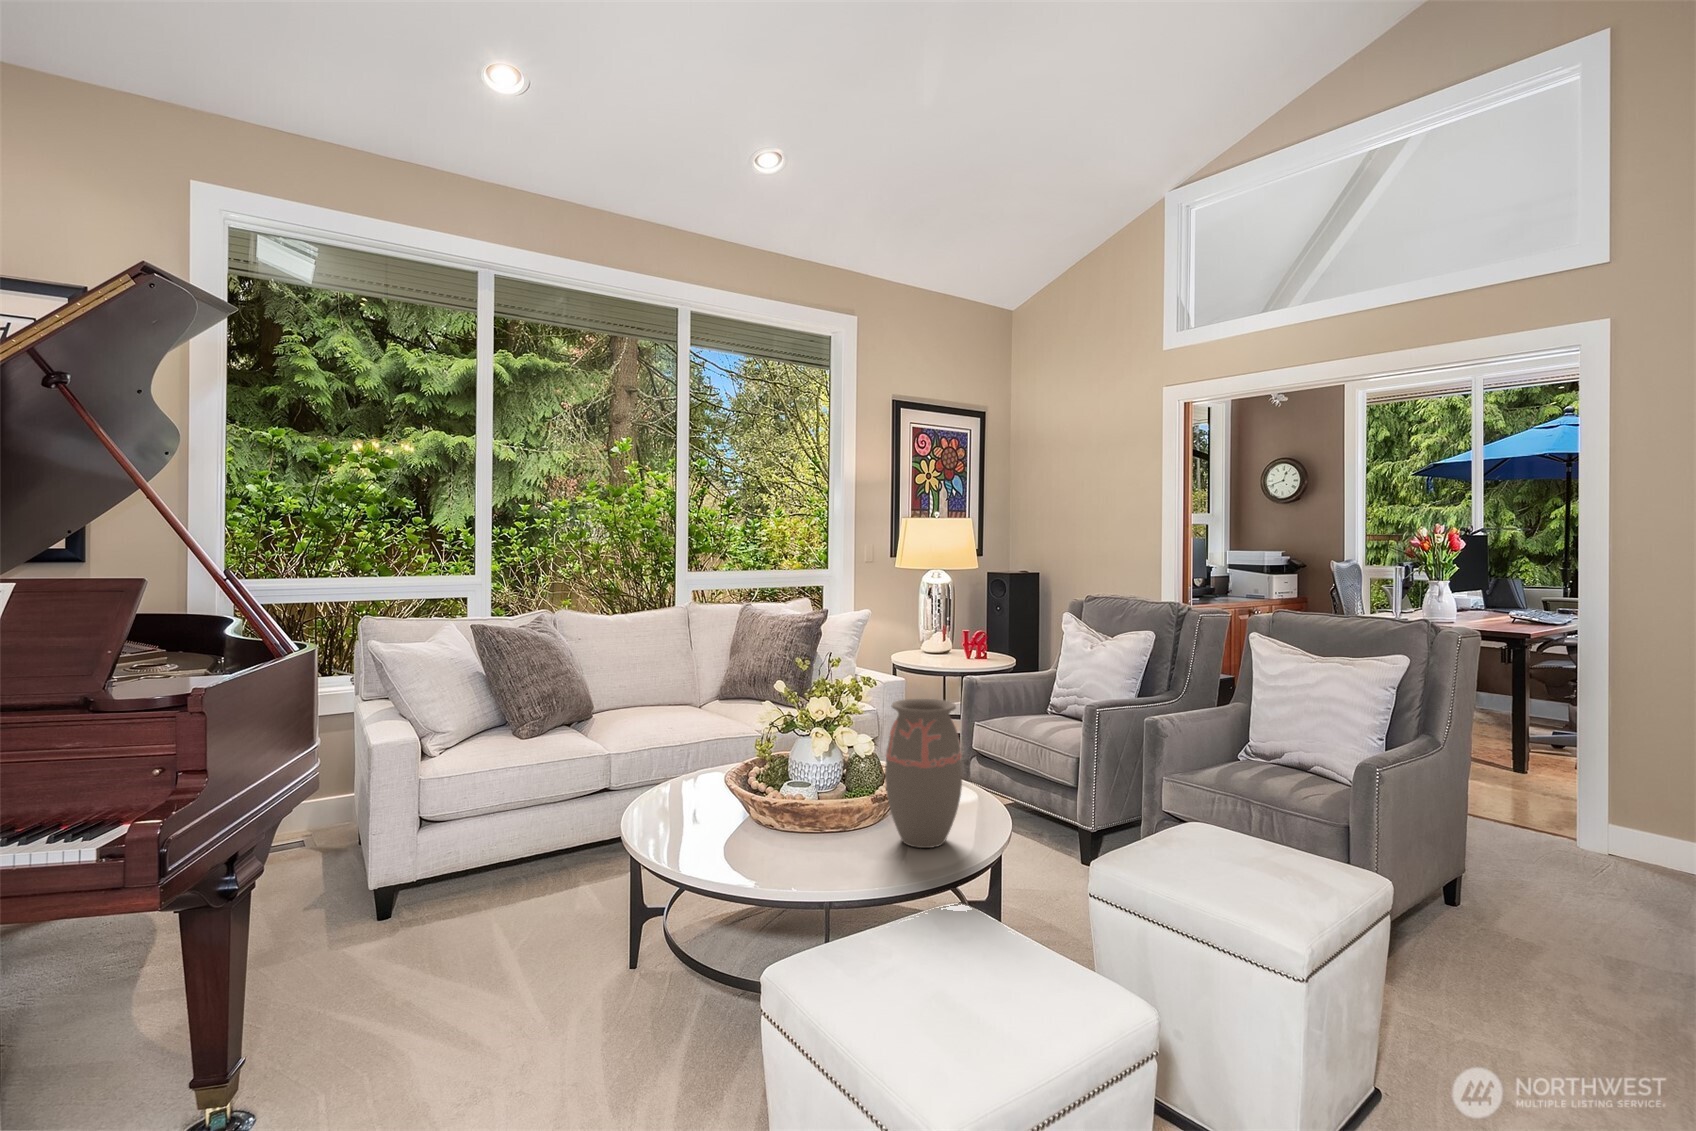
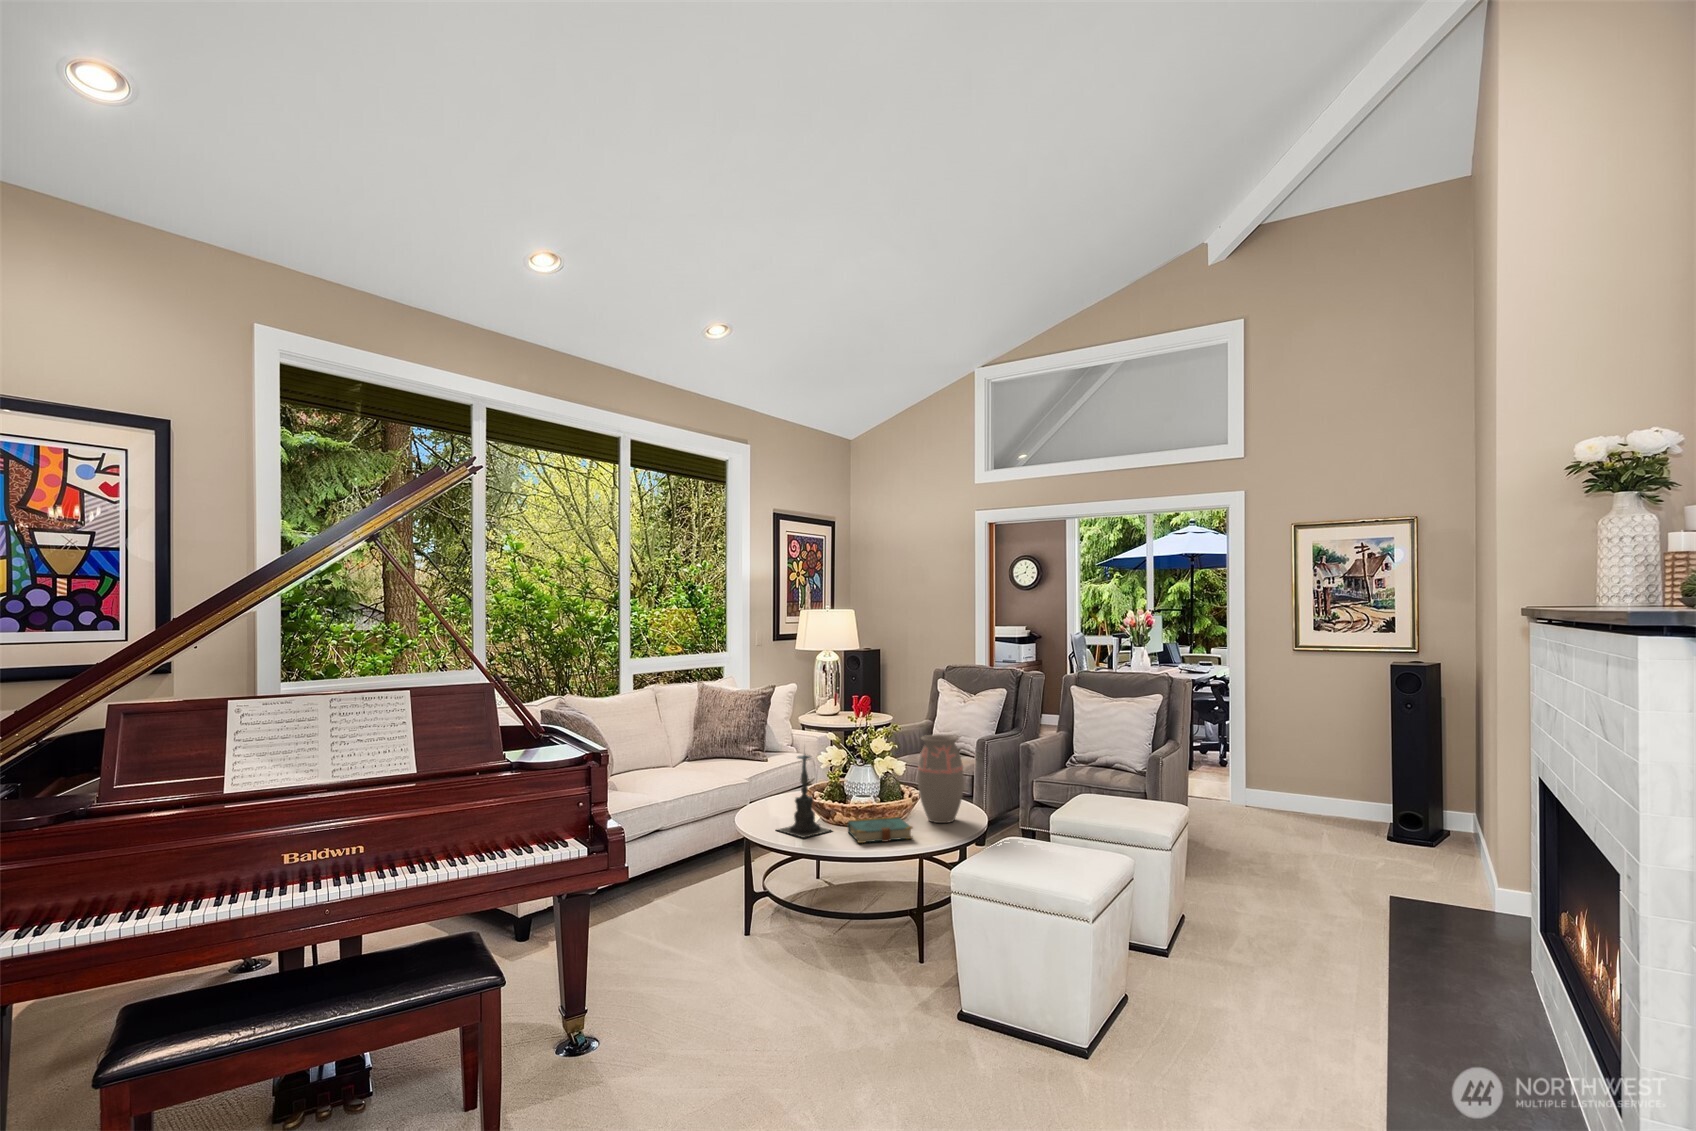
candle holder: none [656,699,735,848] -> present [776,754,831,837]
book: none [734,827,839,875] -> present [848,817,913,843]

